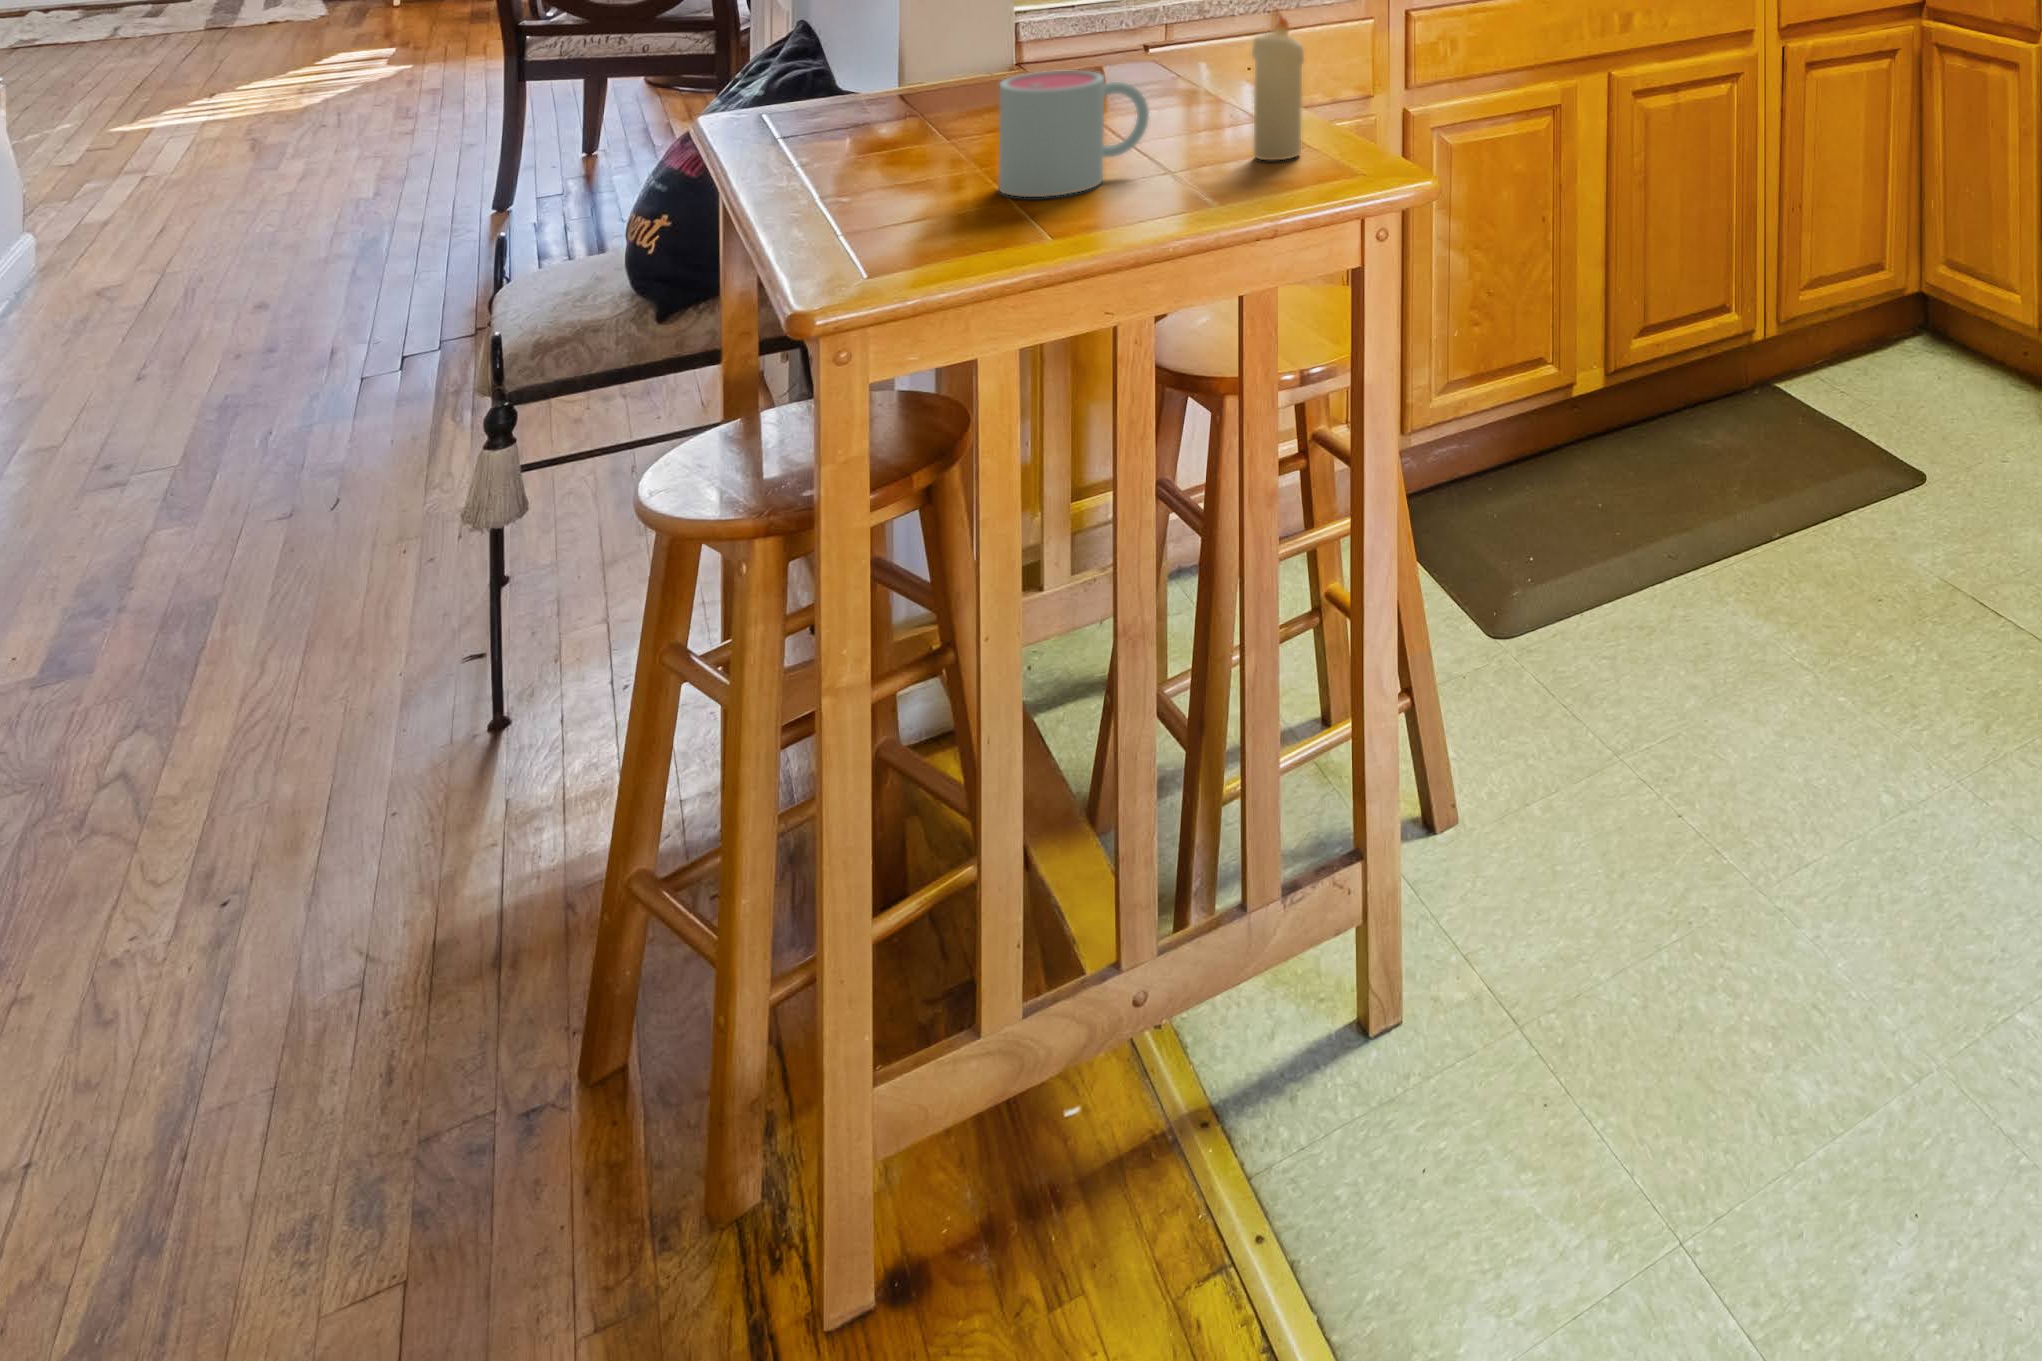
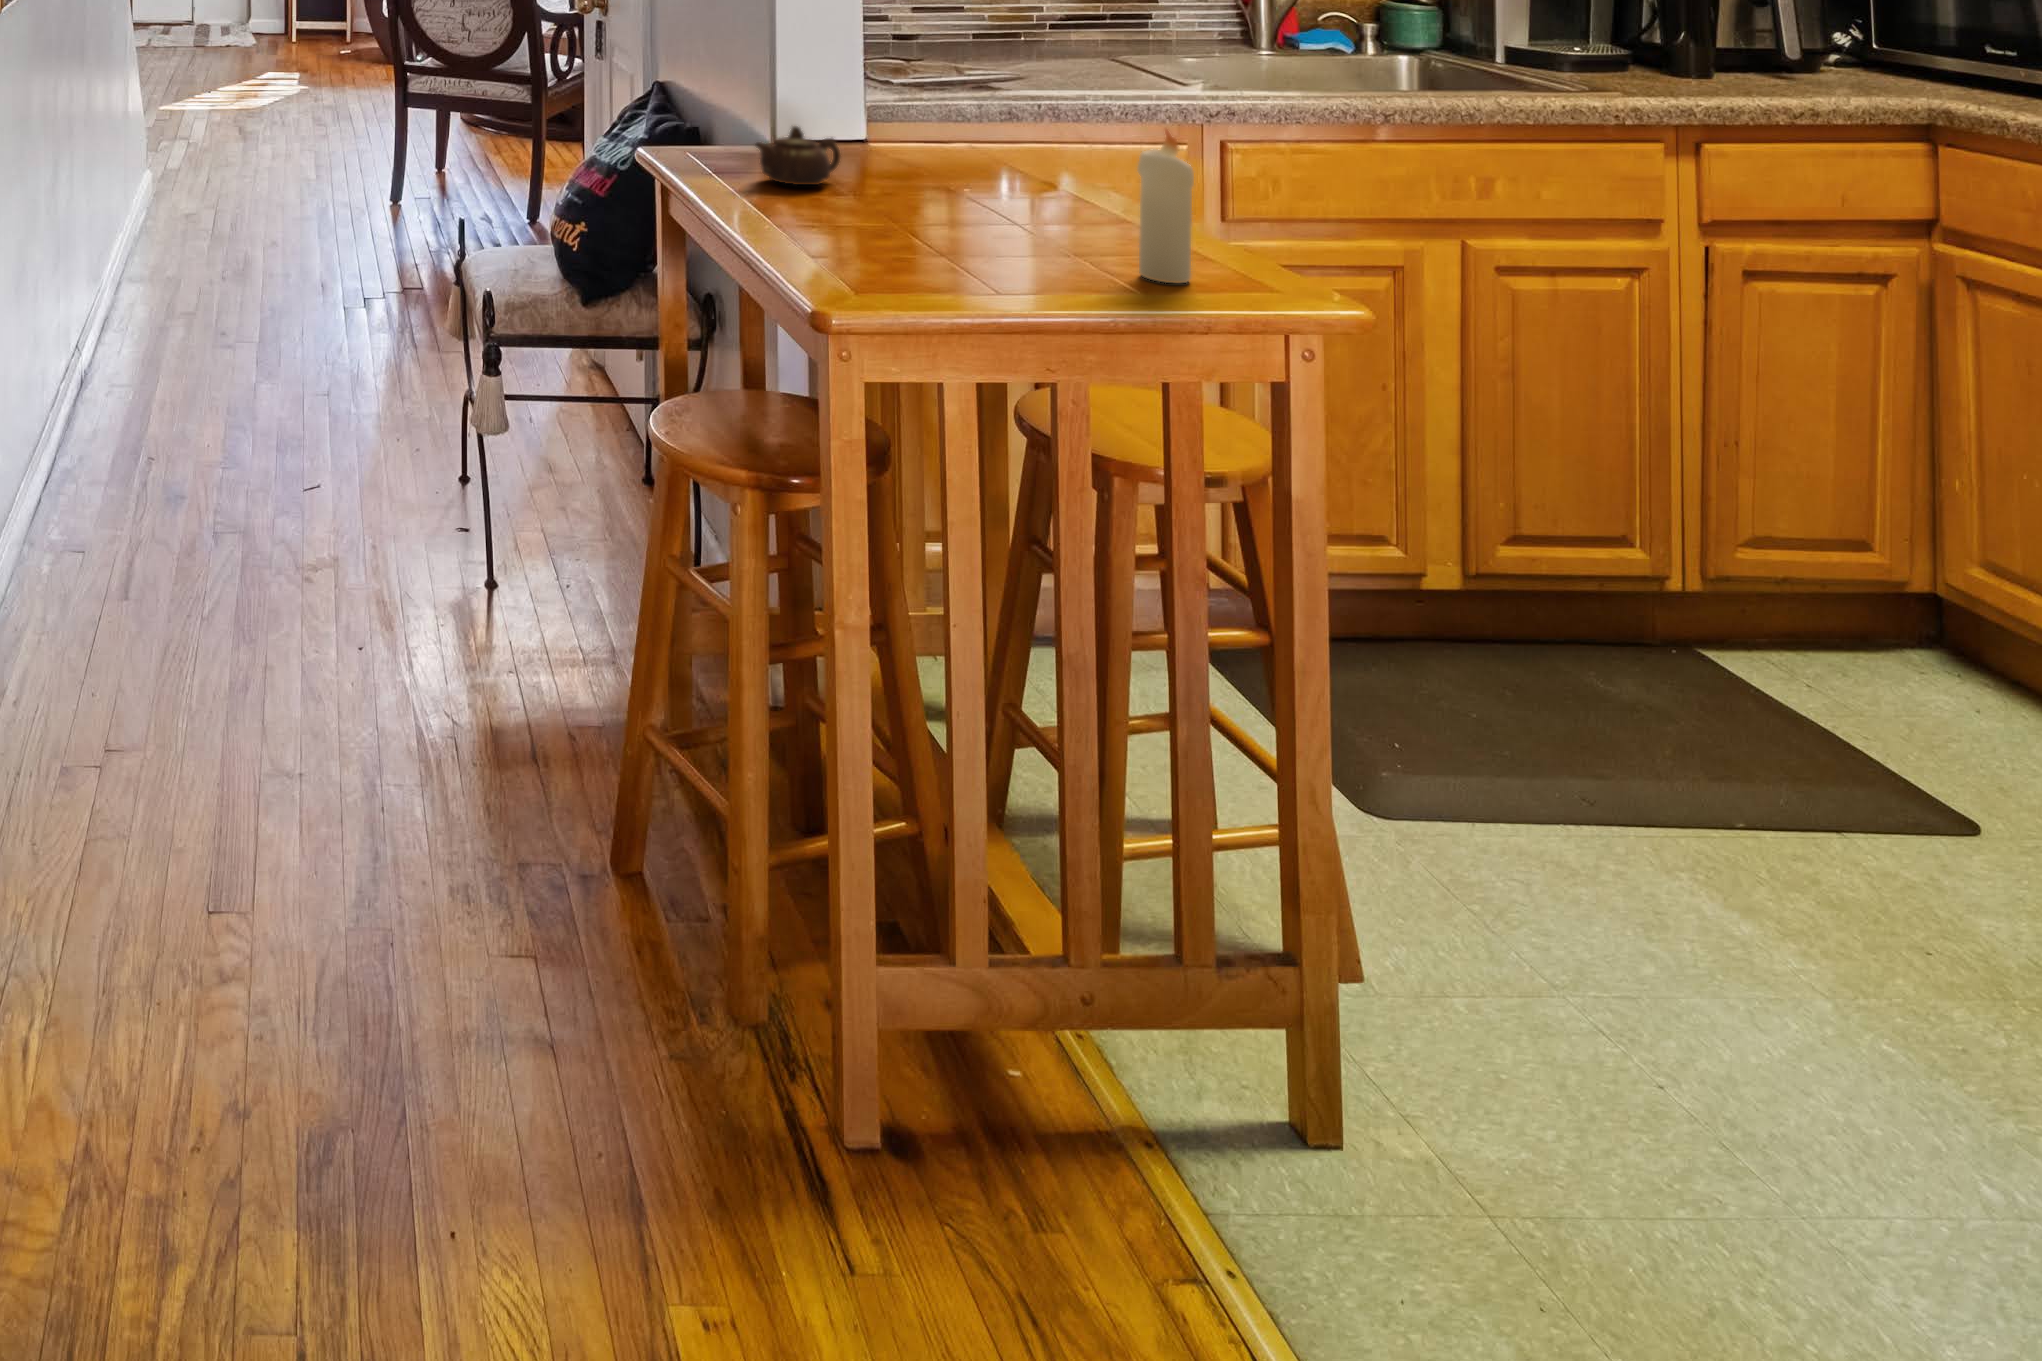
teapot: none [872,50,980,116] -> present [756,126,840,185]
mug: present [999,70,1149,197] -> none [896,159,1033,280]

